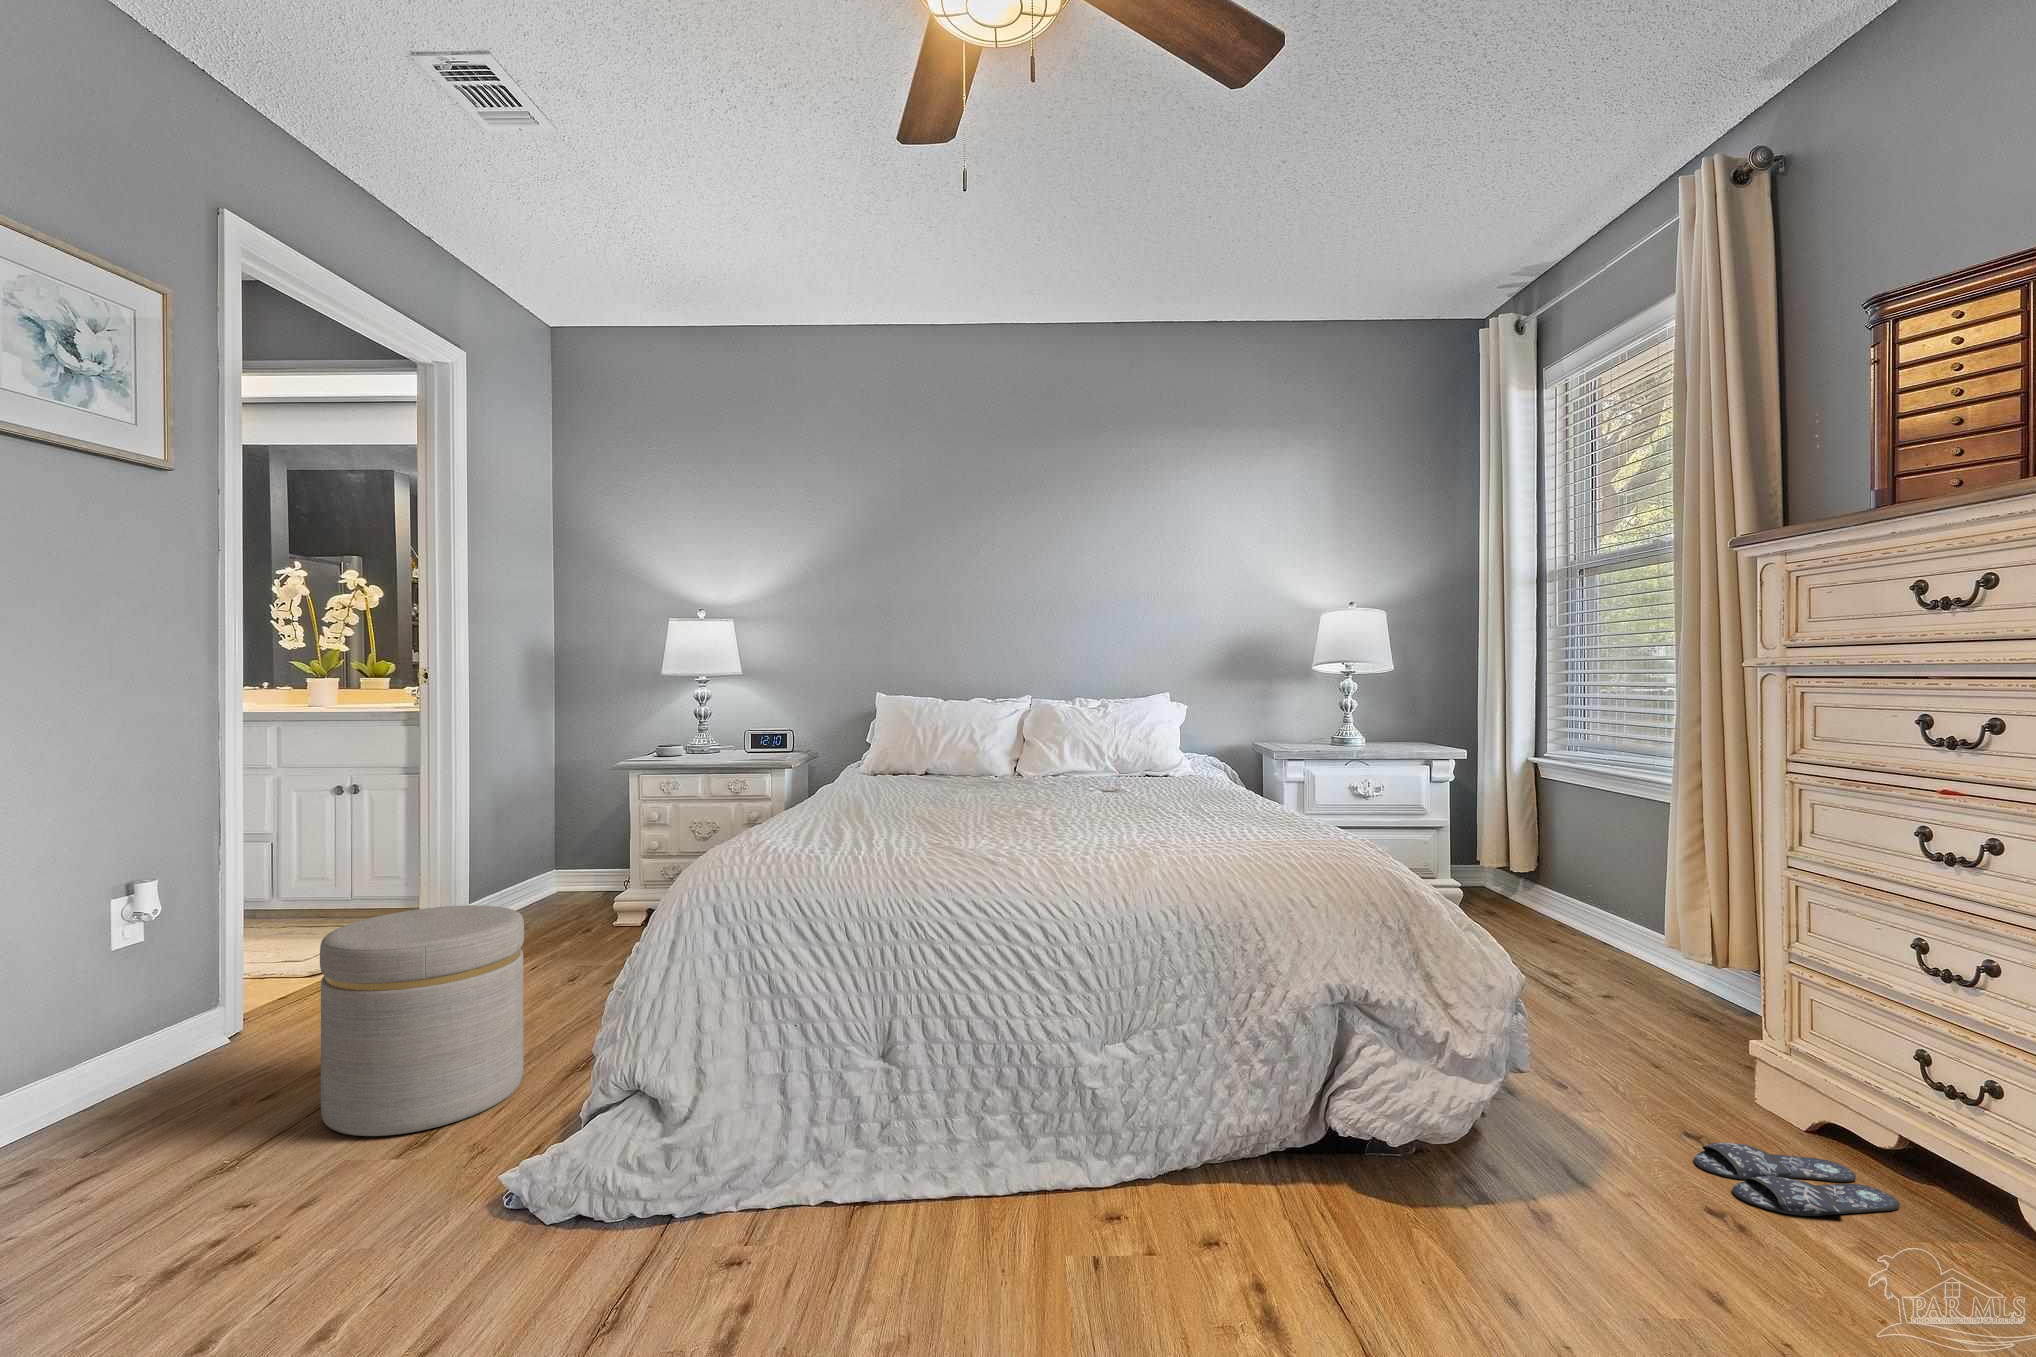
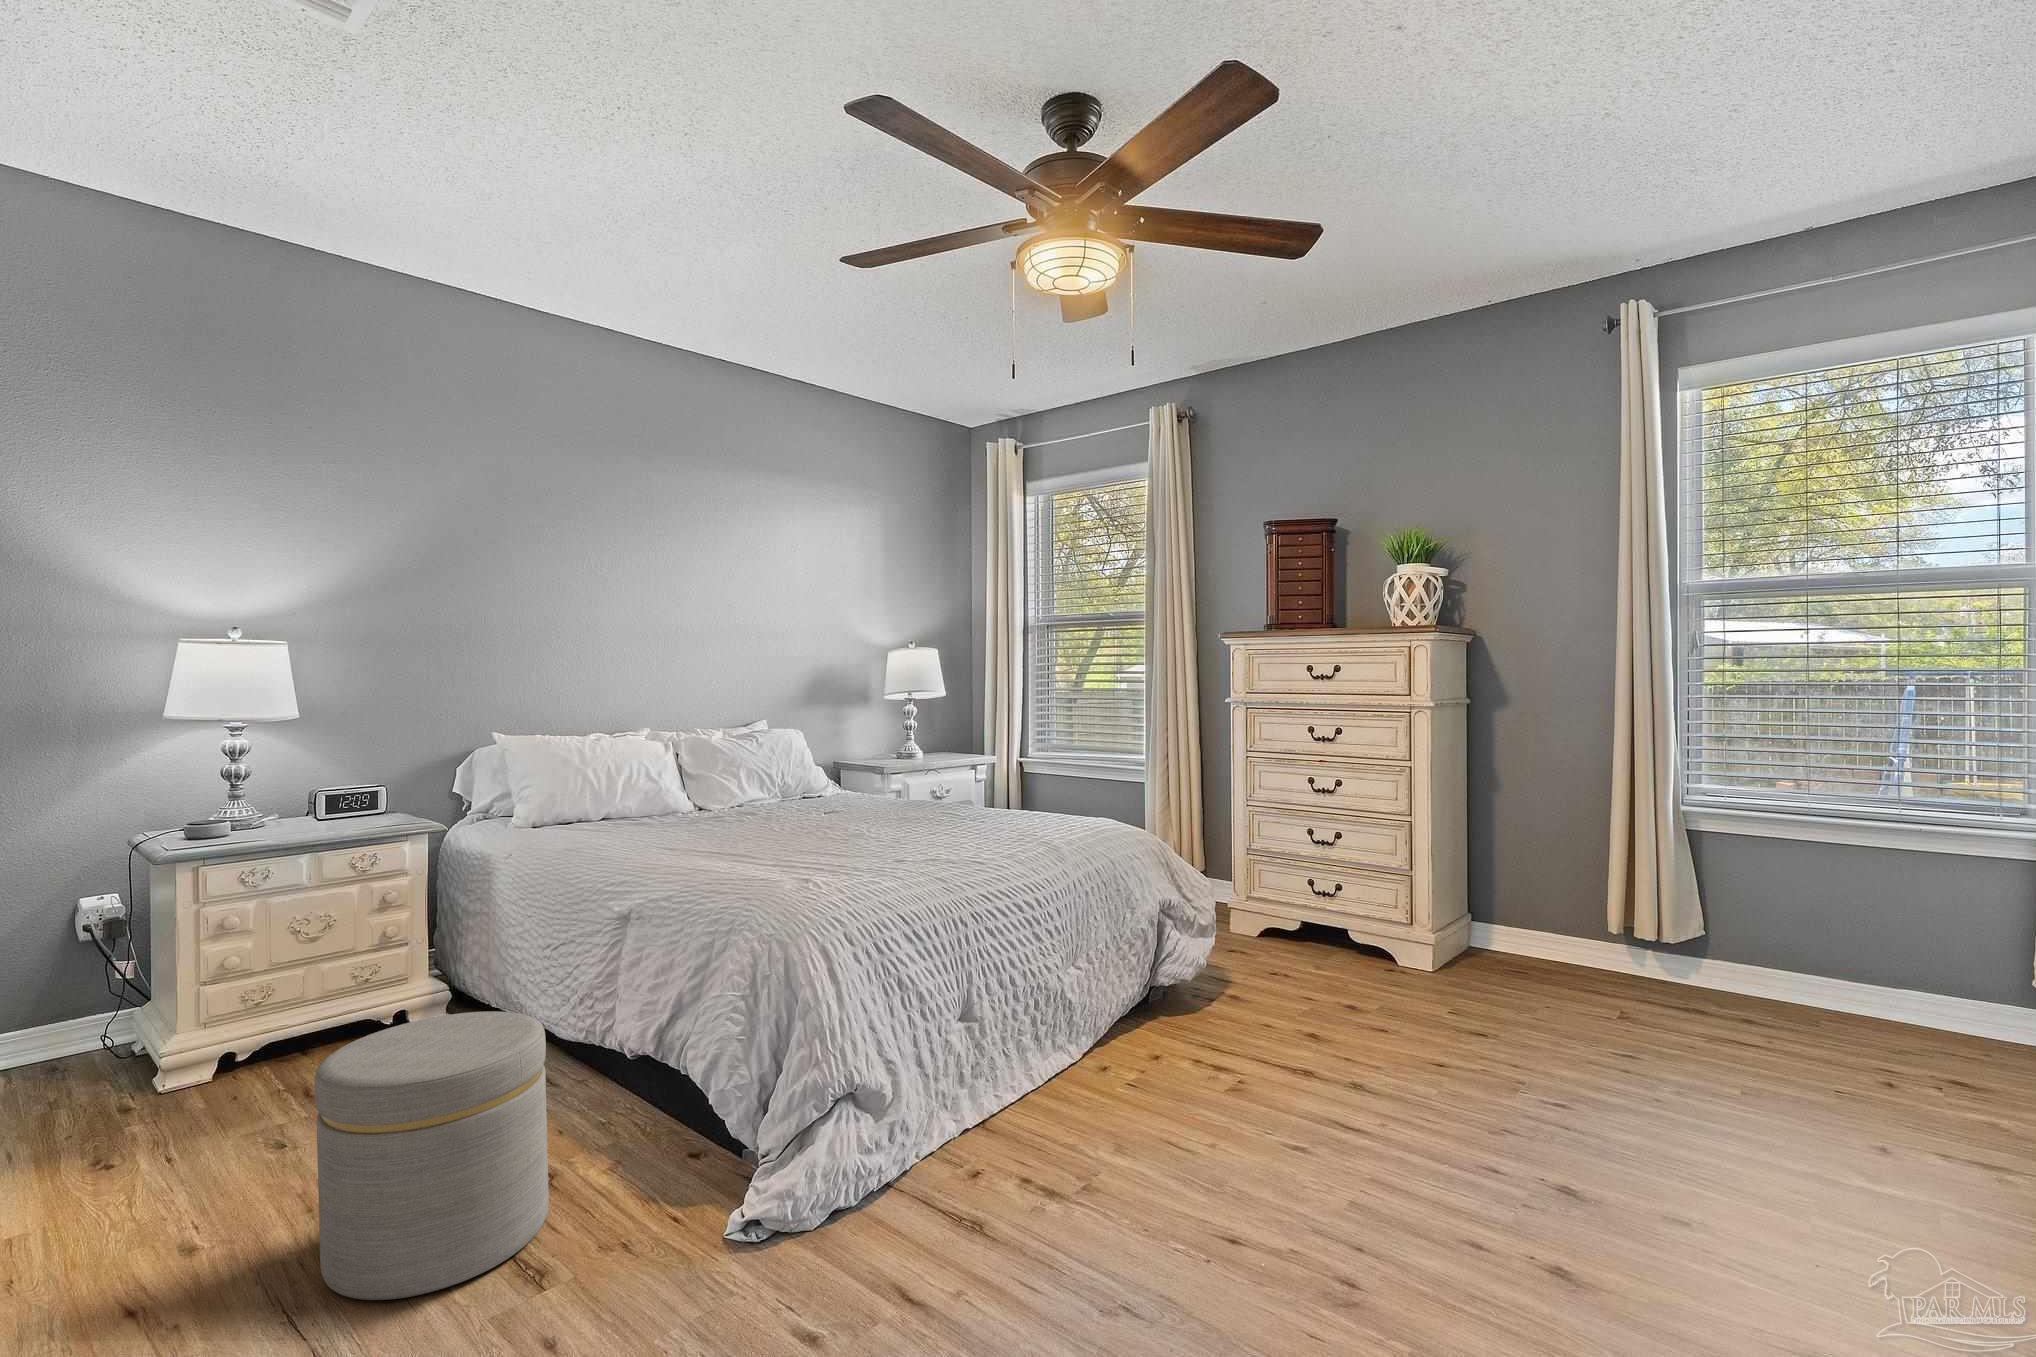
slippers: present [1694,1143,1900,1216] -> none [1261,944,1335,968]

